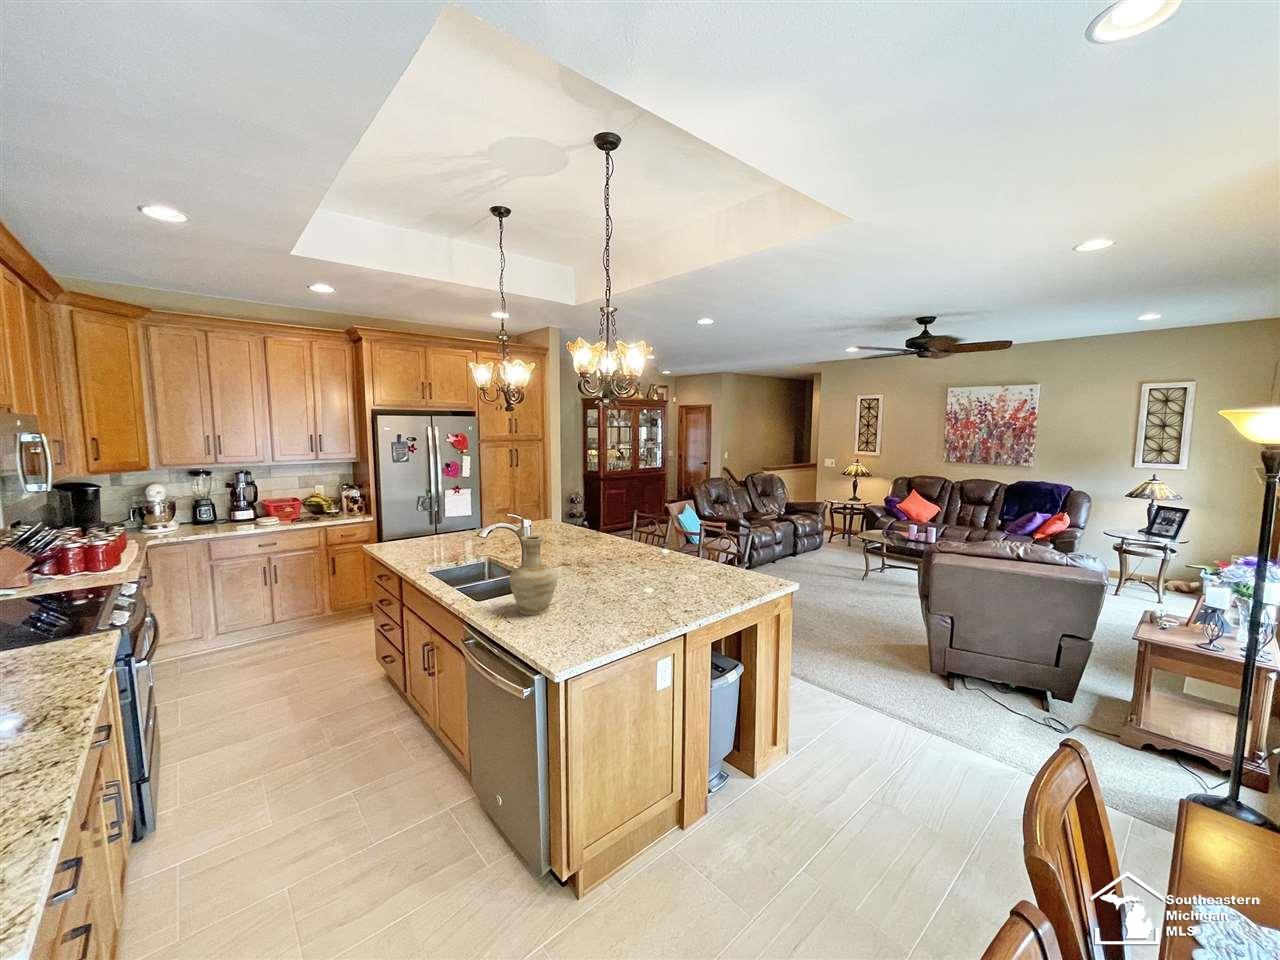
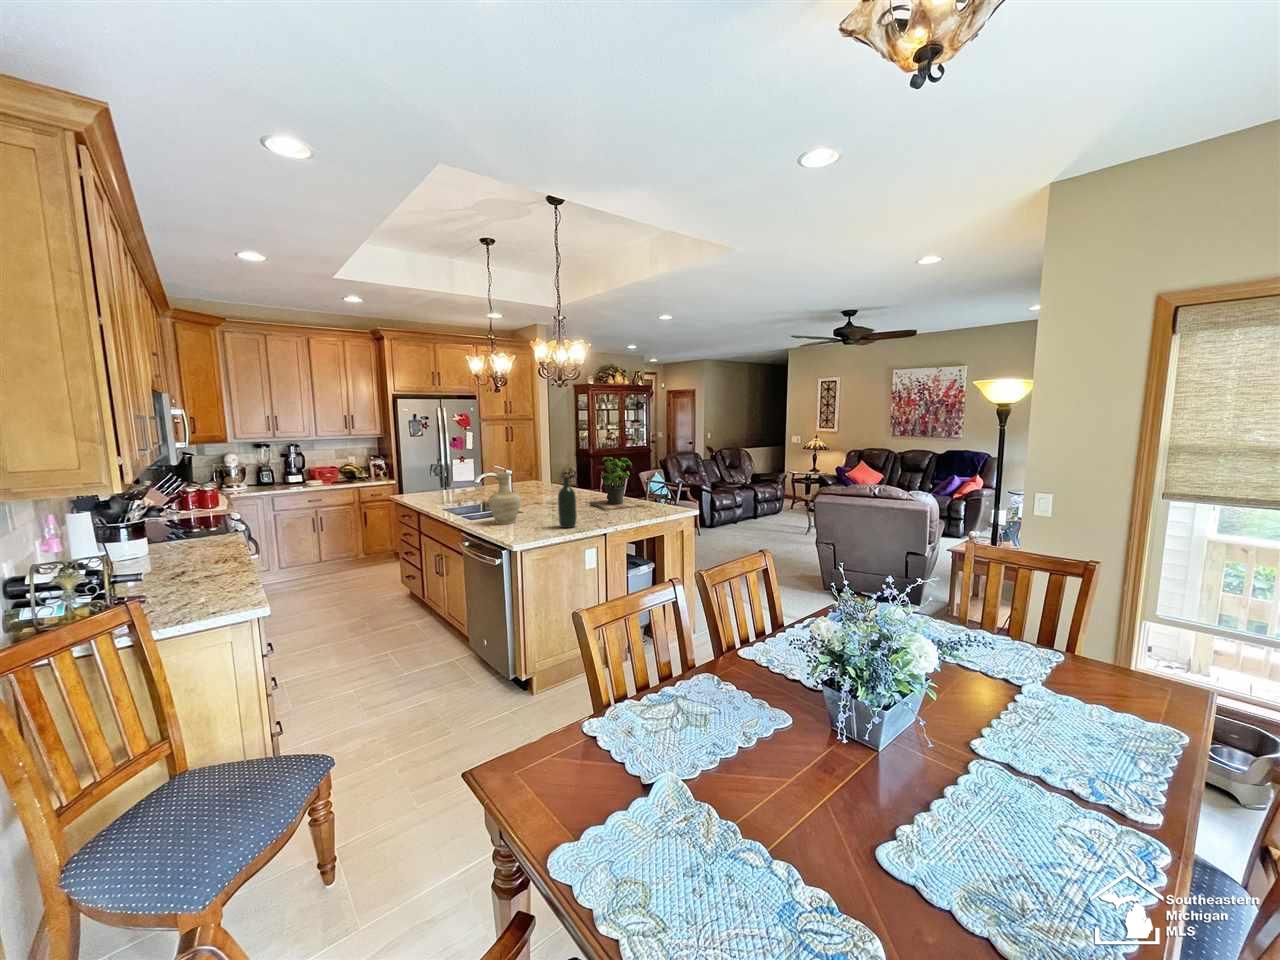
potted plant: none [641,506,722,584] -> present [589,457,645,511]
wine bottle: none [620,545,648,628] -> present [558,474,577,528]

